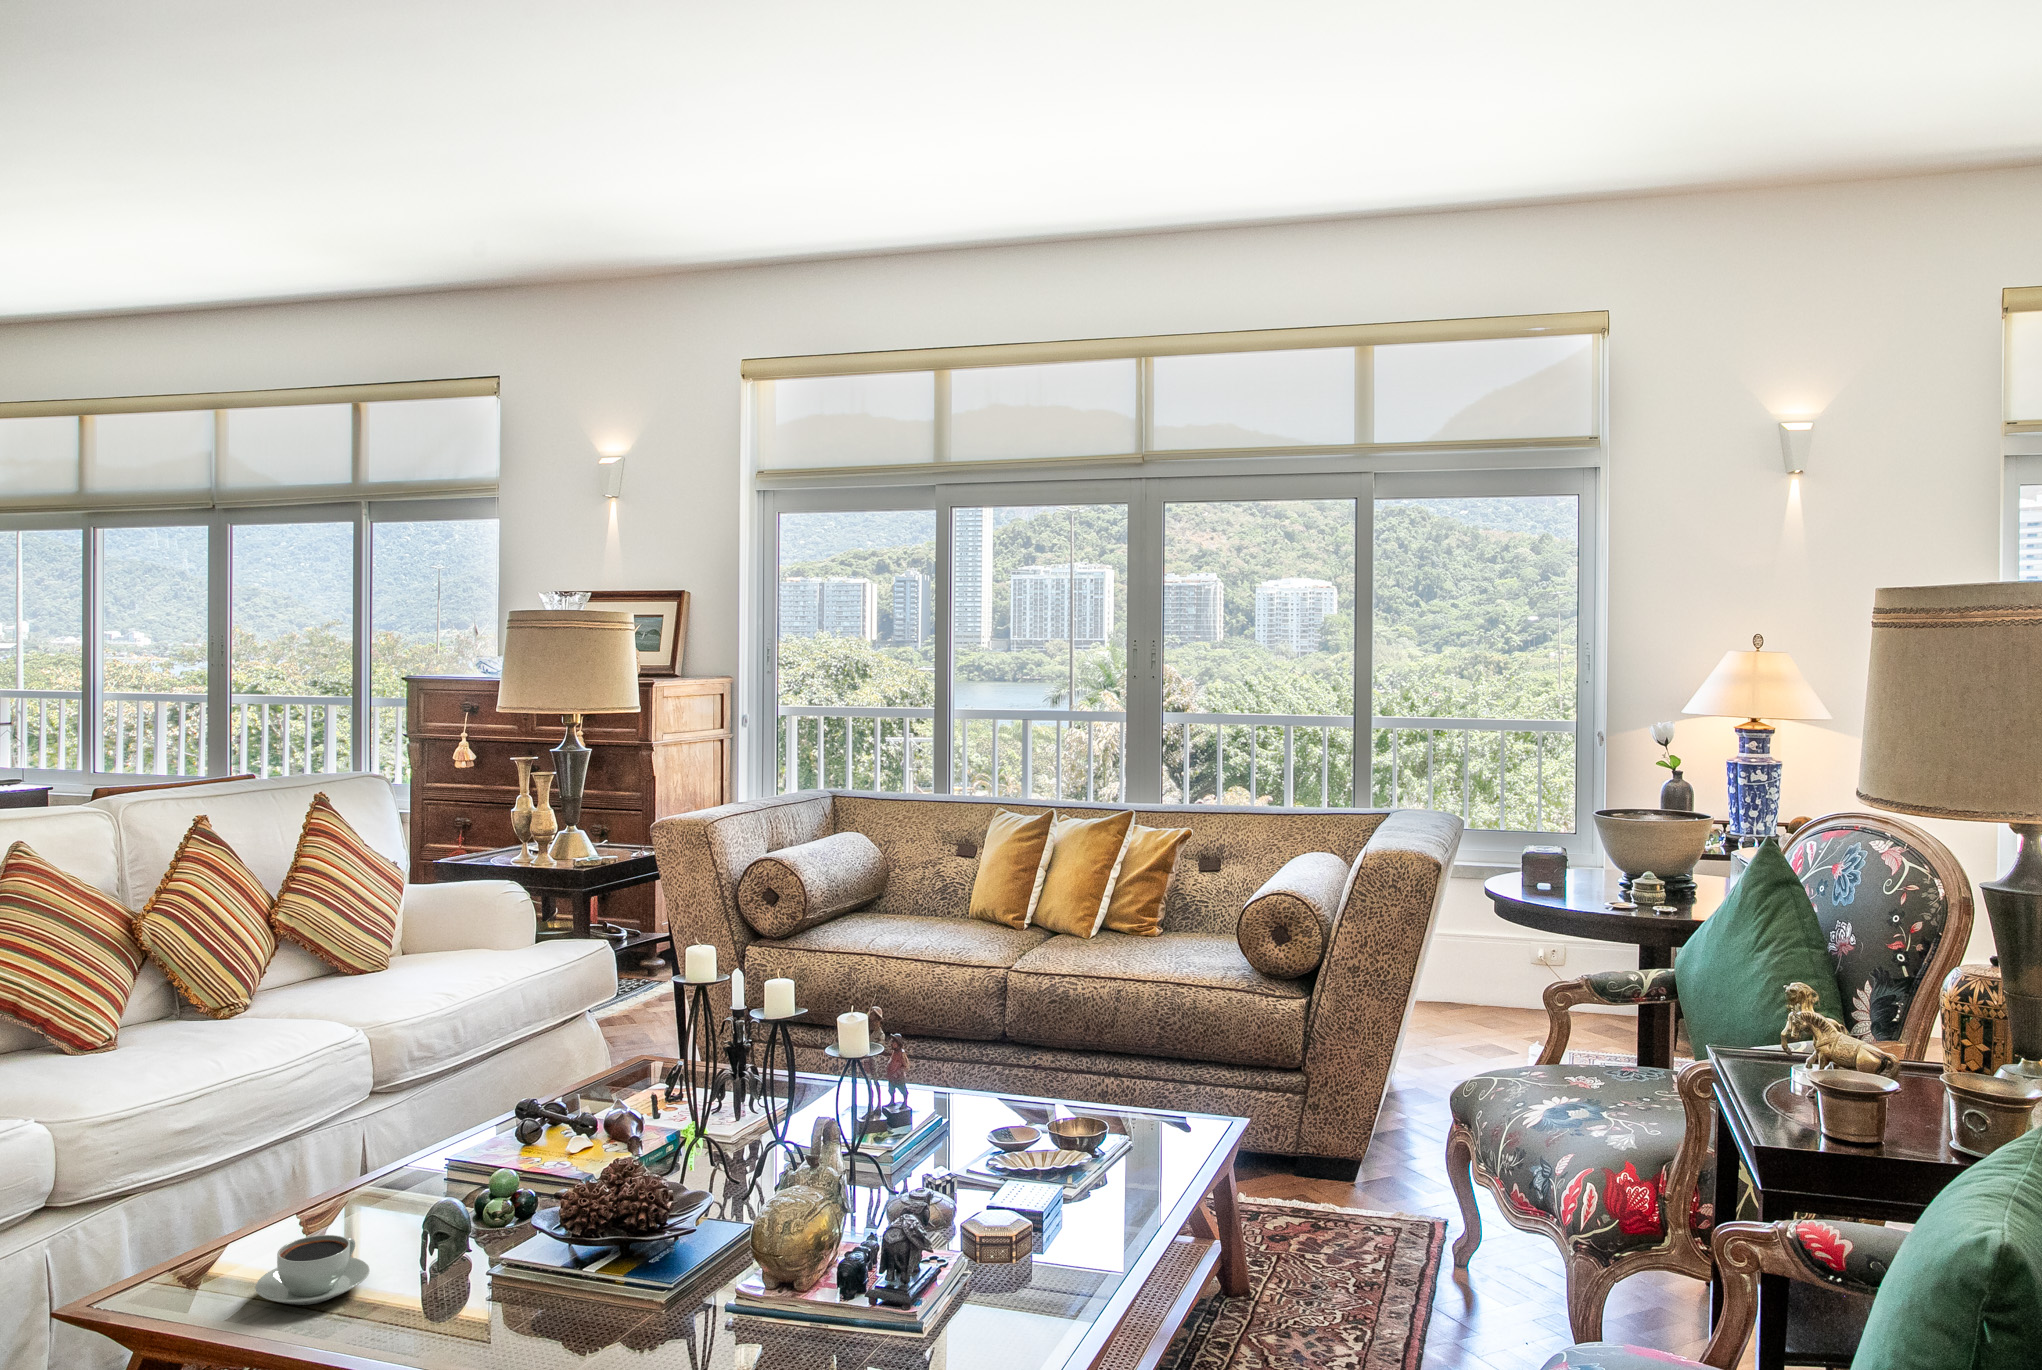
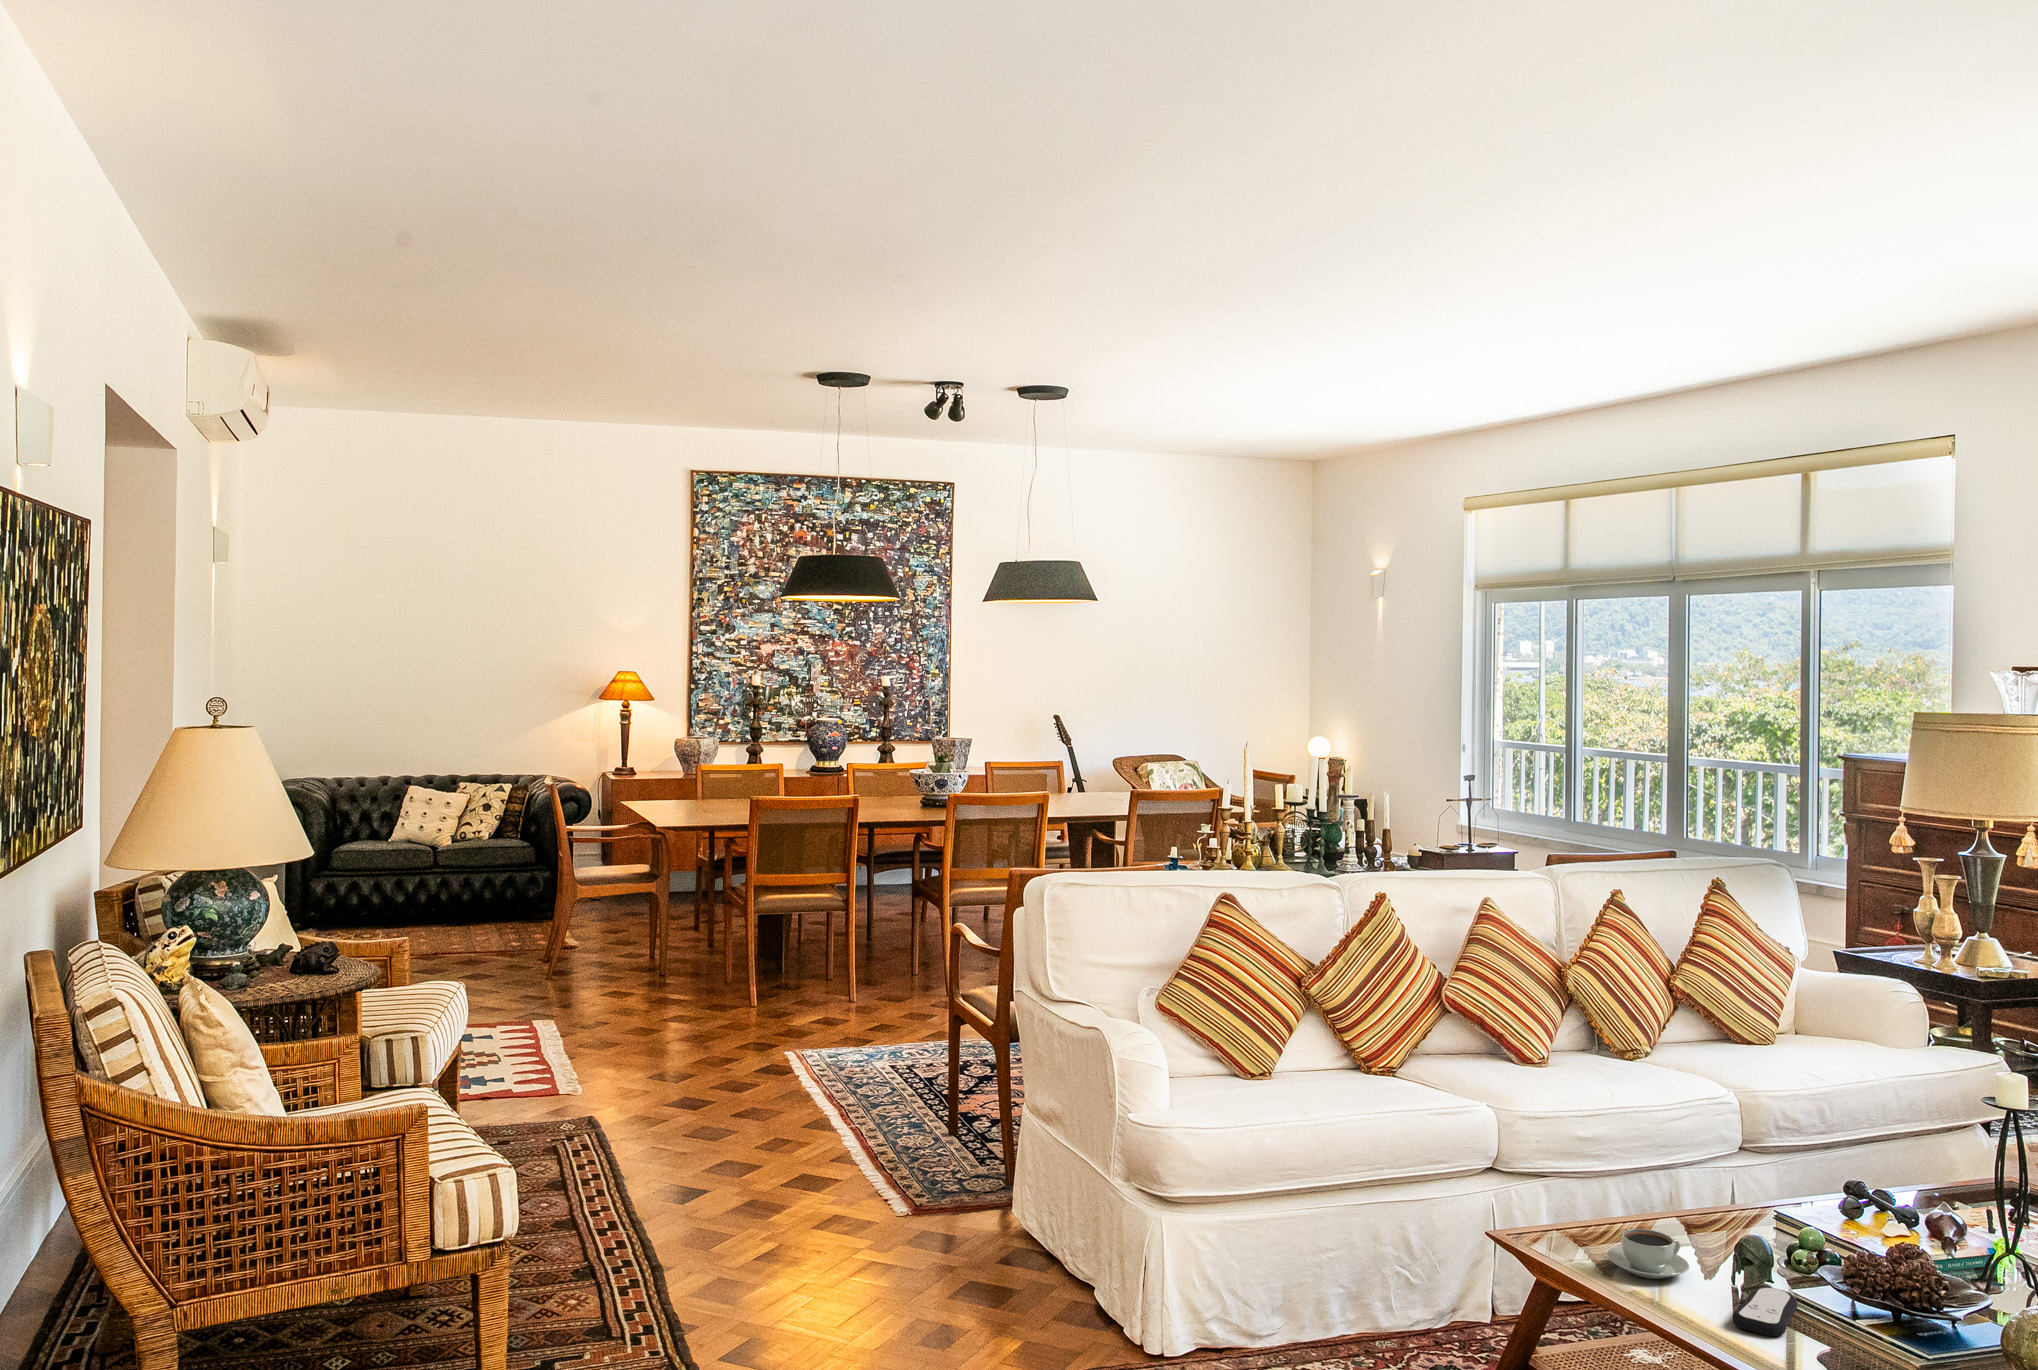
remote control: none [442,1259,510,1330] -> present [1732,1287,1798,1336]

